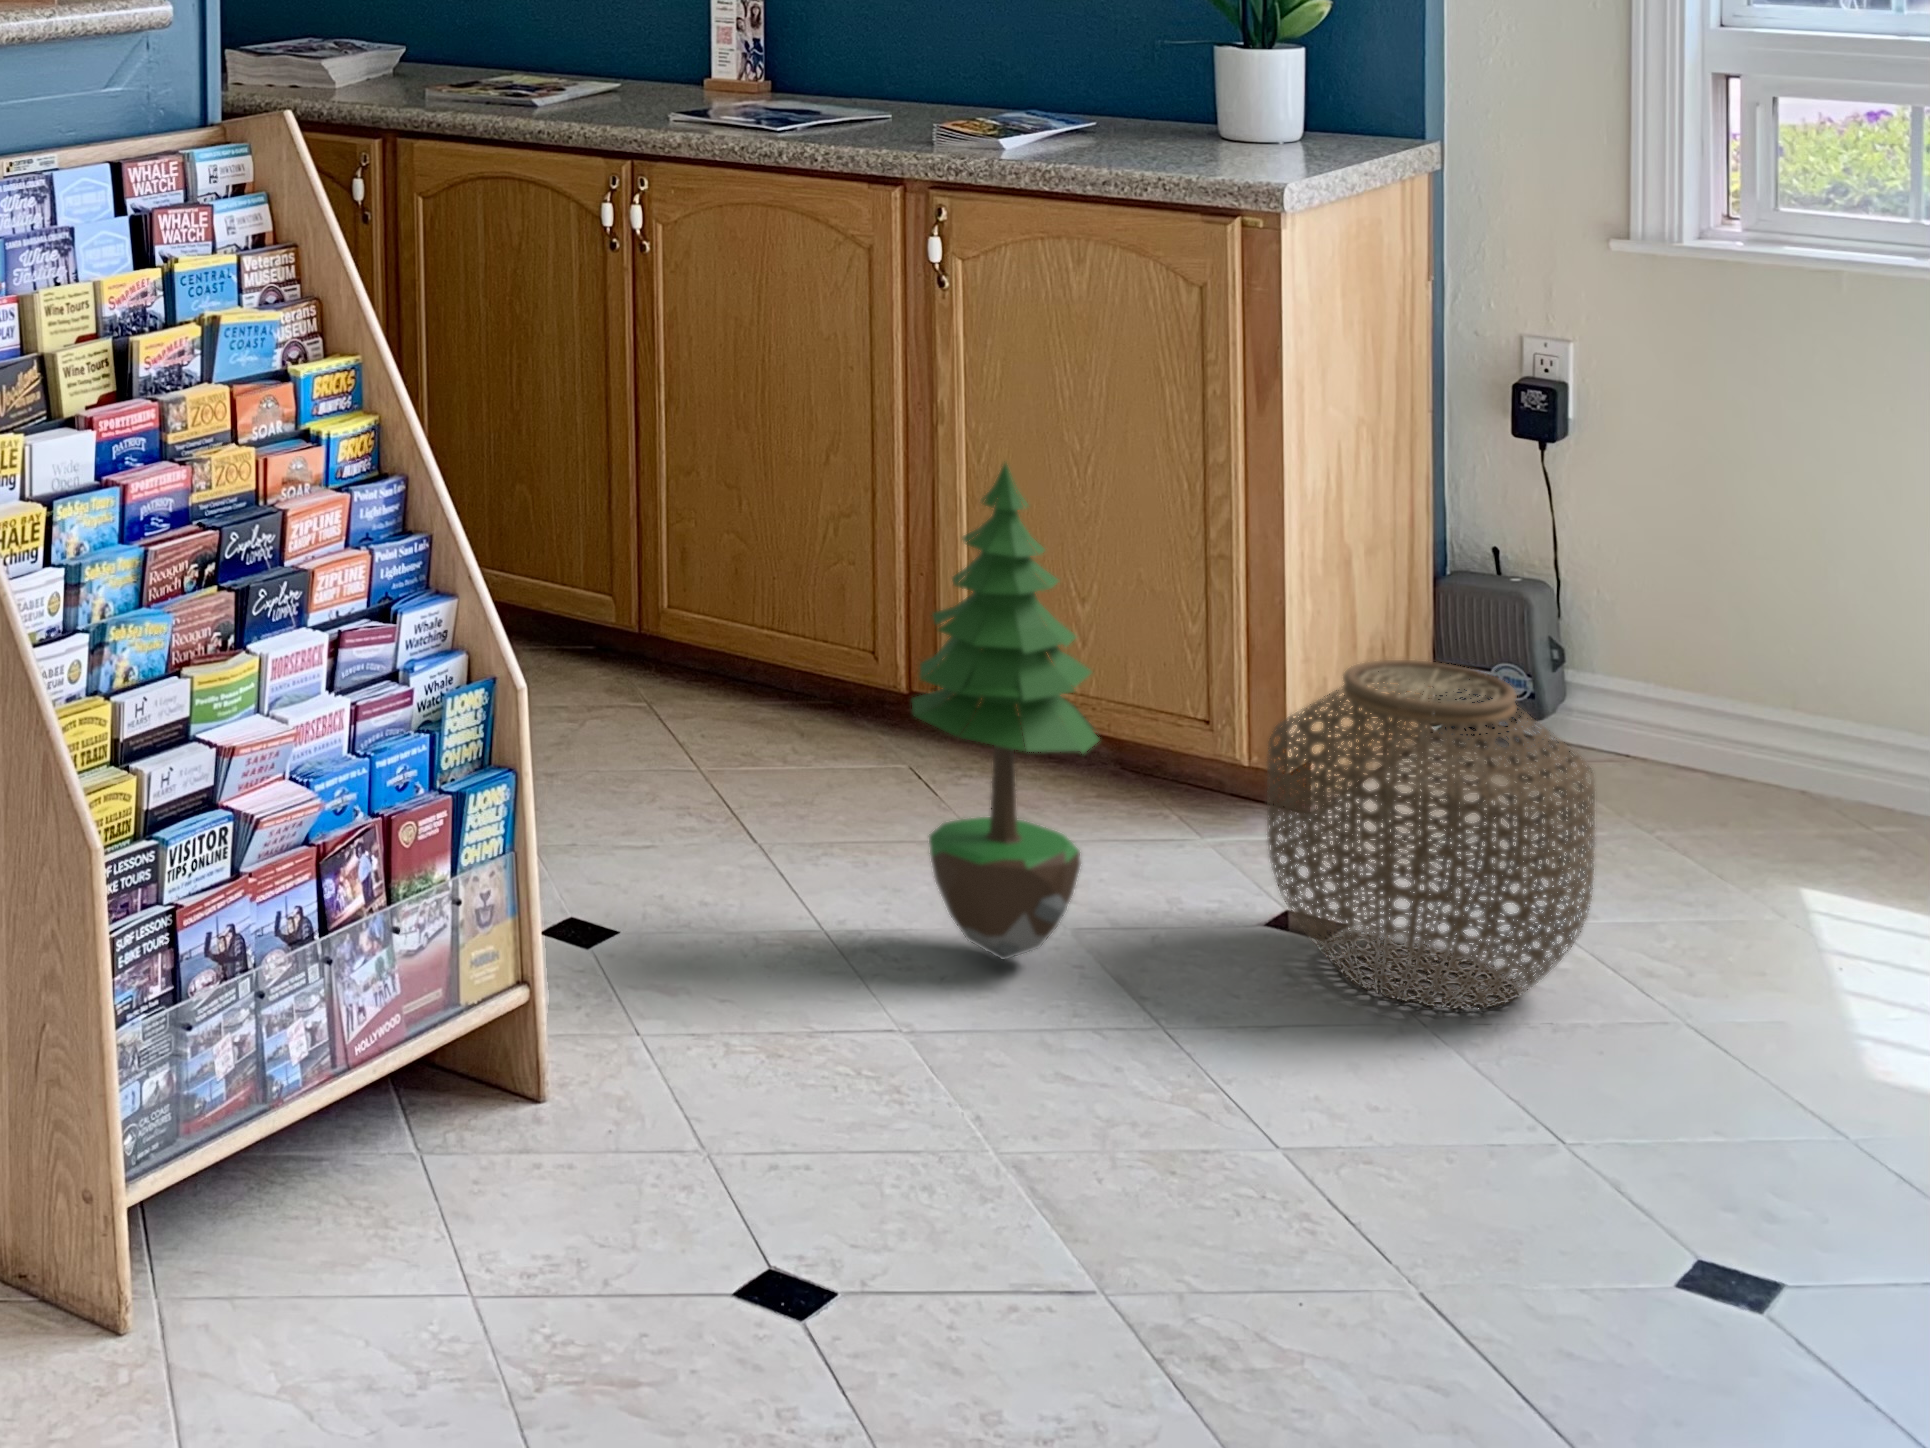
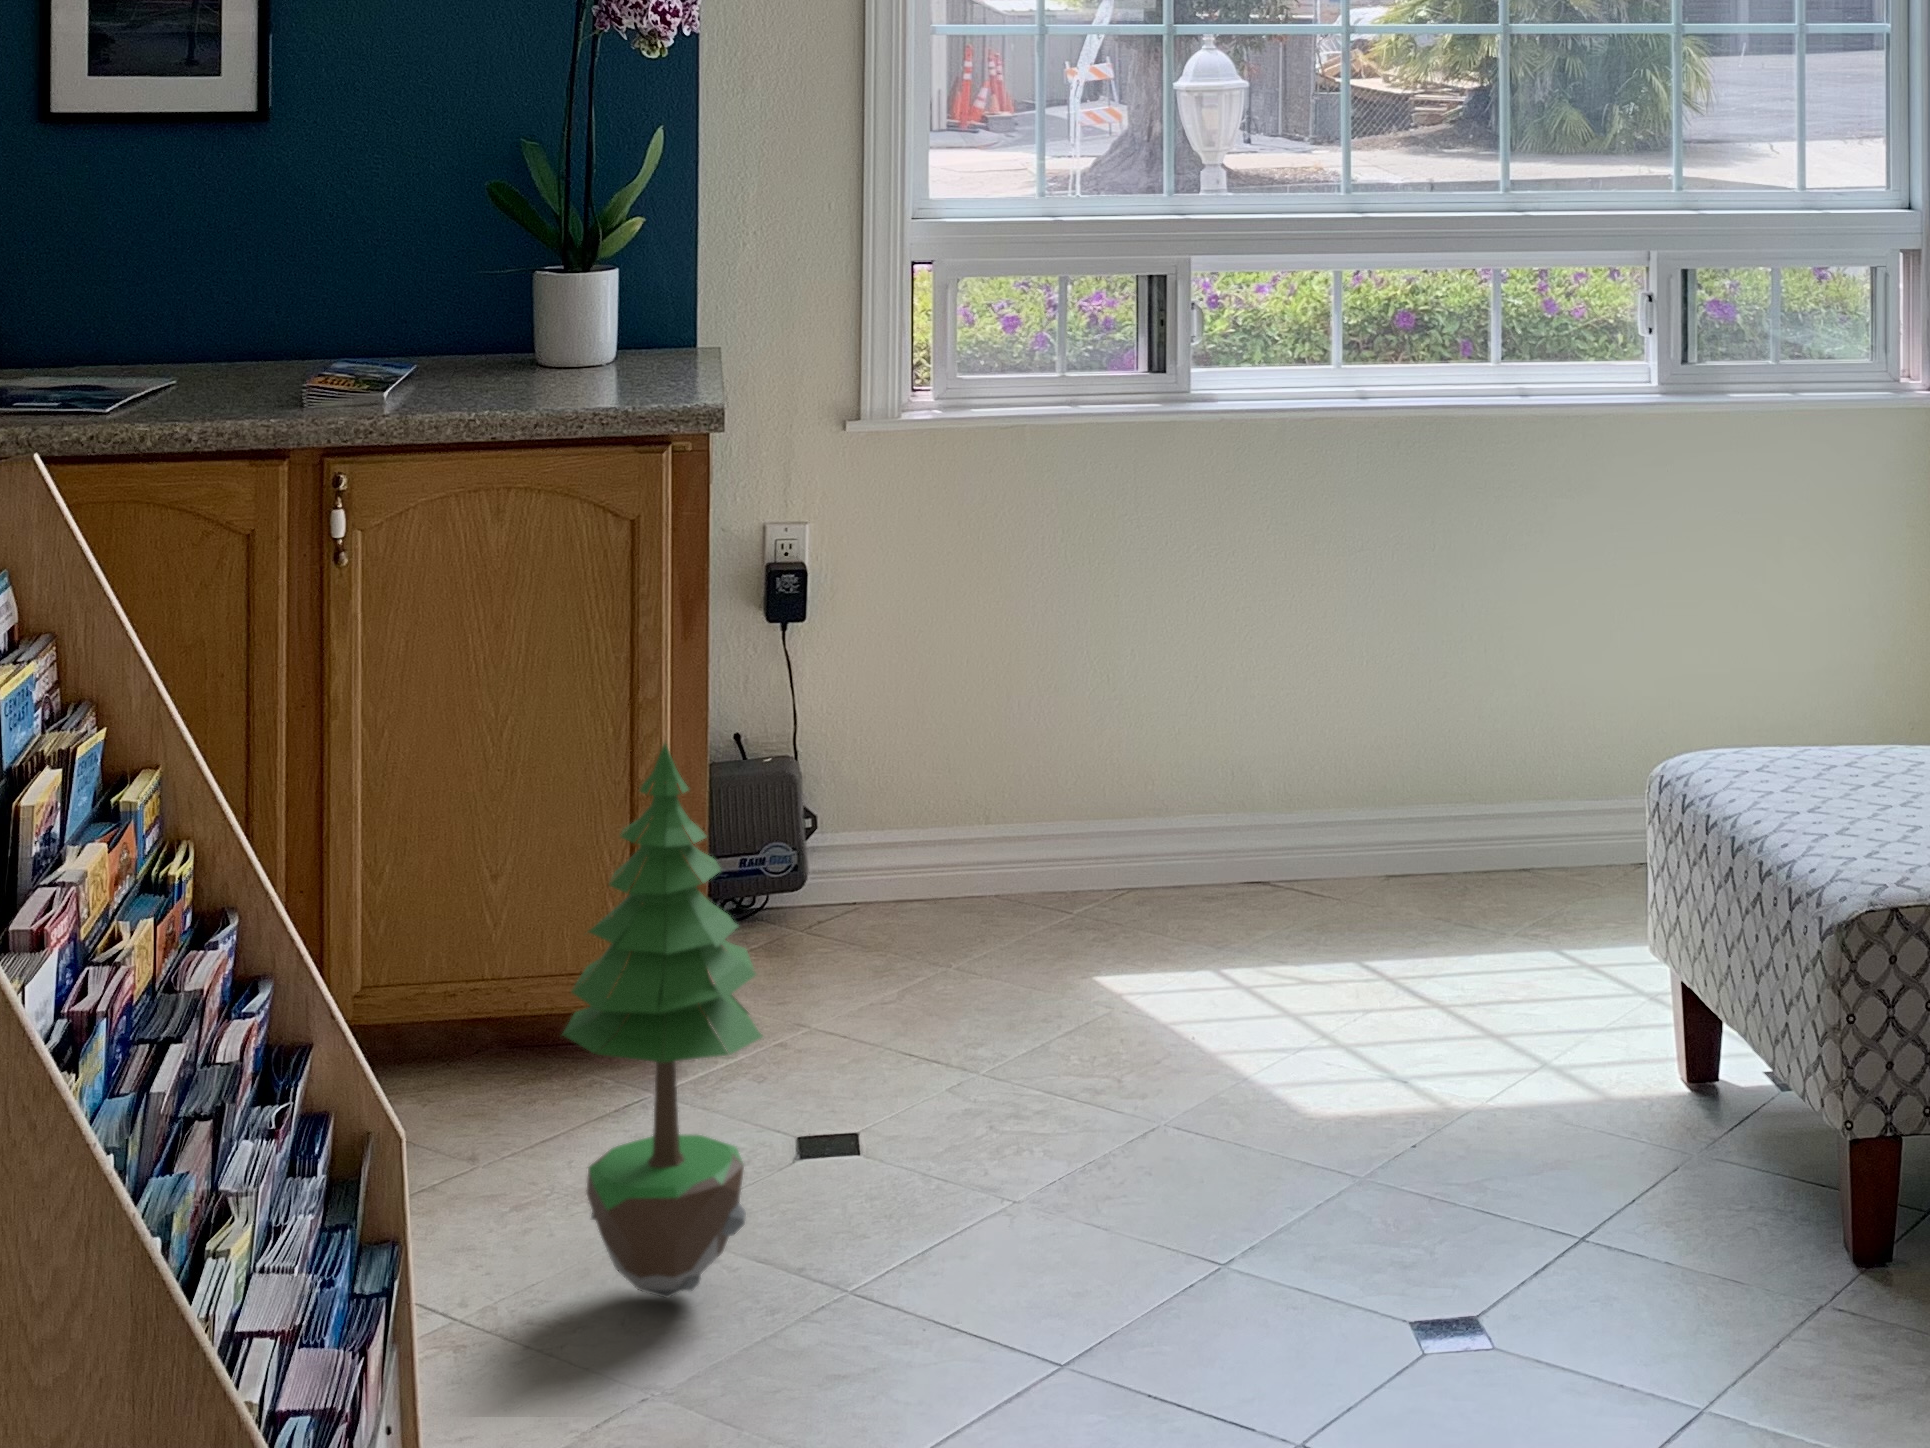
woven basket: present [1267,660,1595,1008] -> none [843,849,1125,1193]

